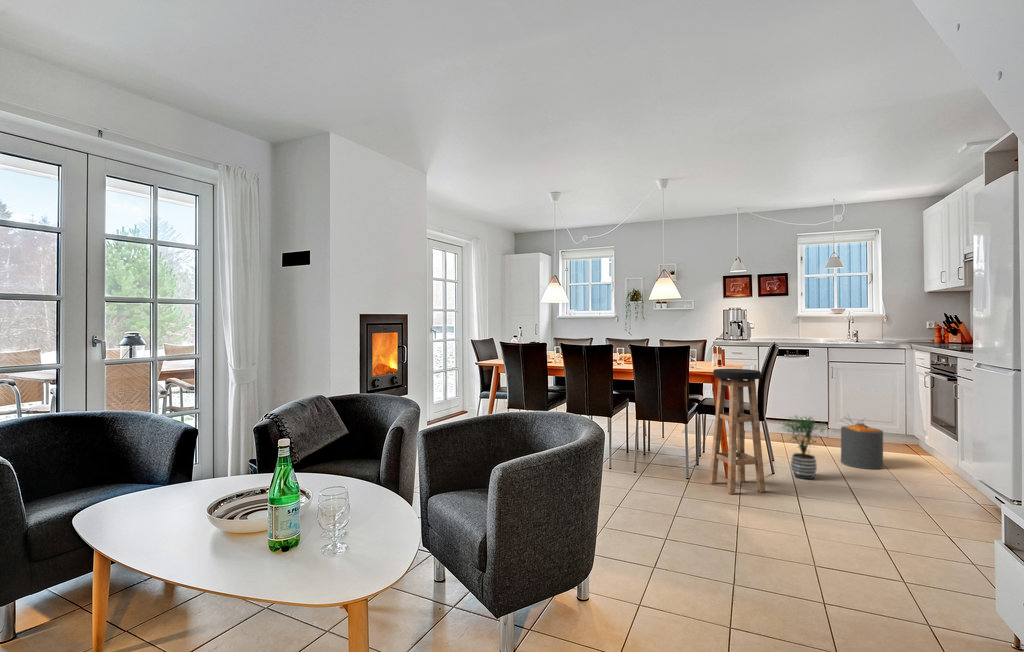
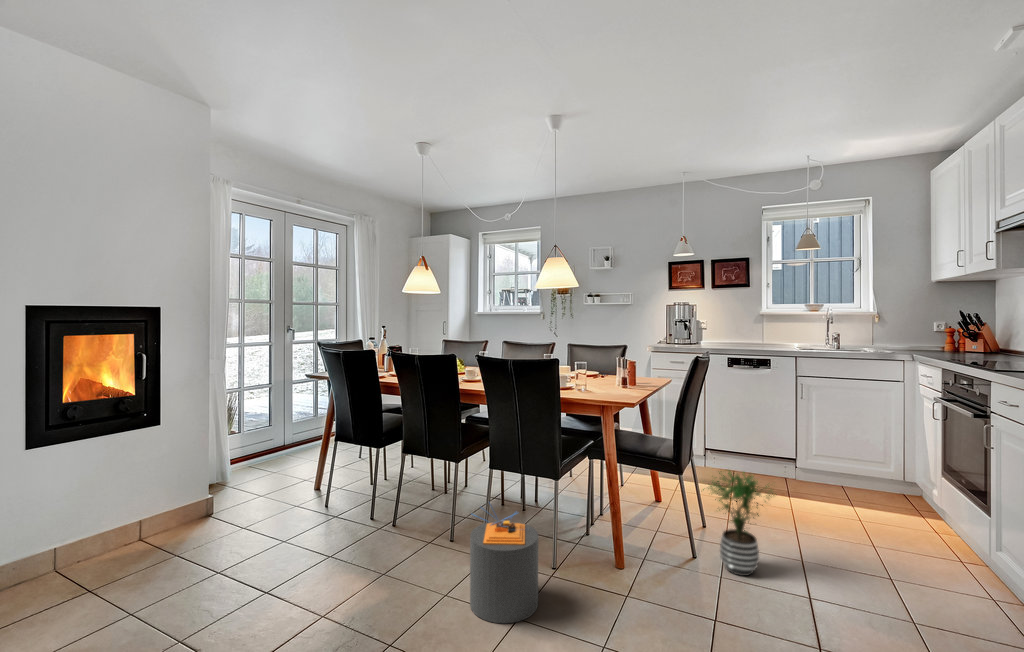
bar stool: present [709,369,765,494] -> none [581,398,663,617]
trash can: present [841,418,883,469] -> present [470,502,538,623]

